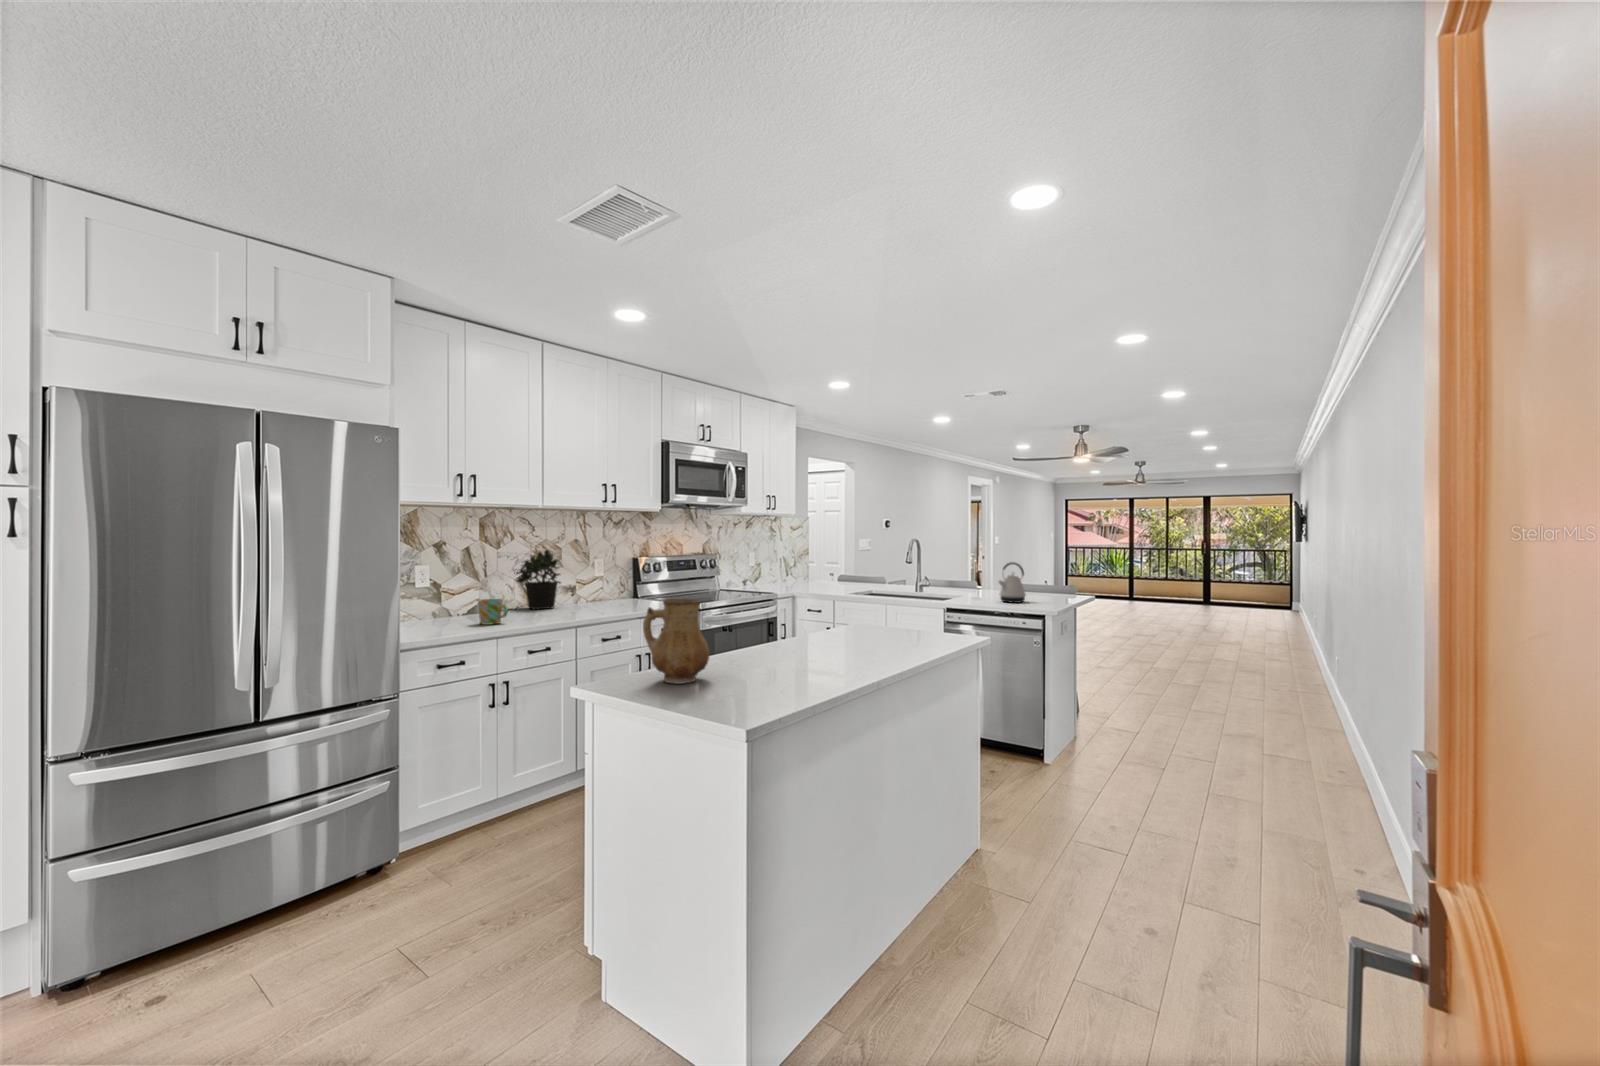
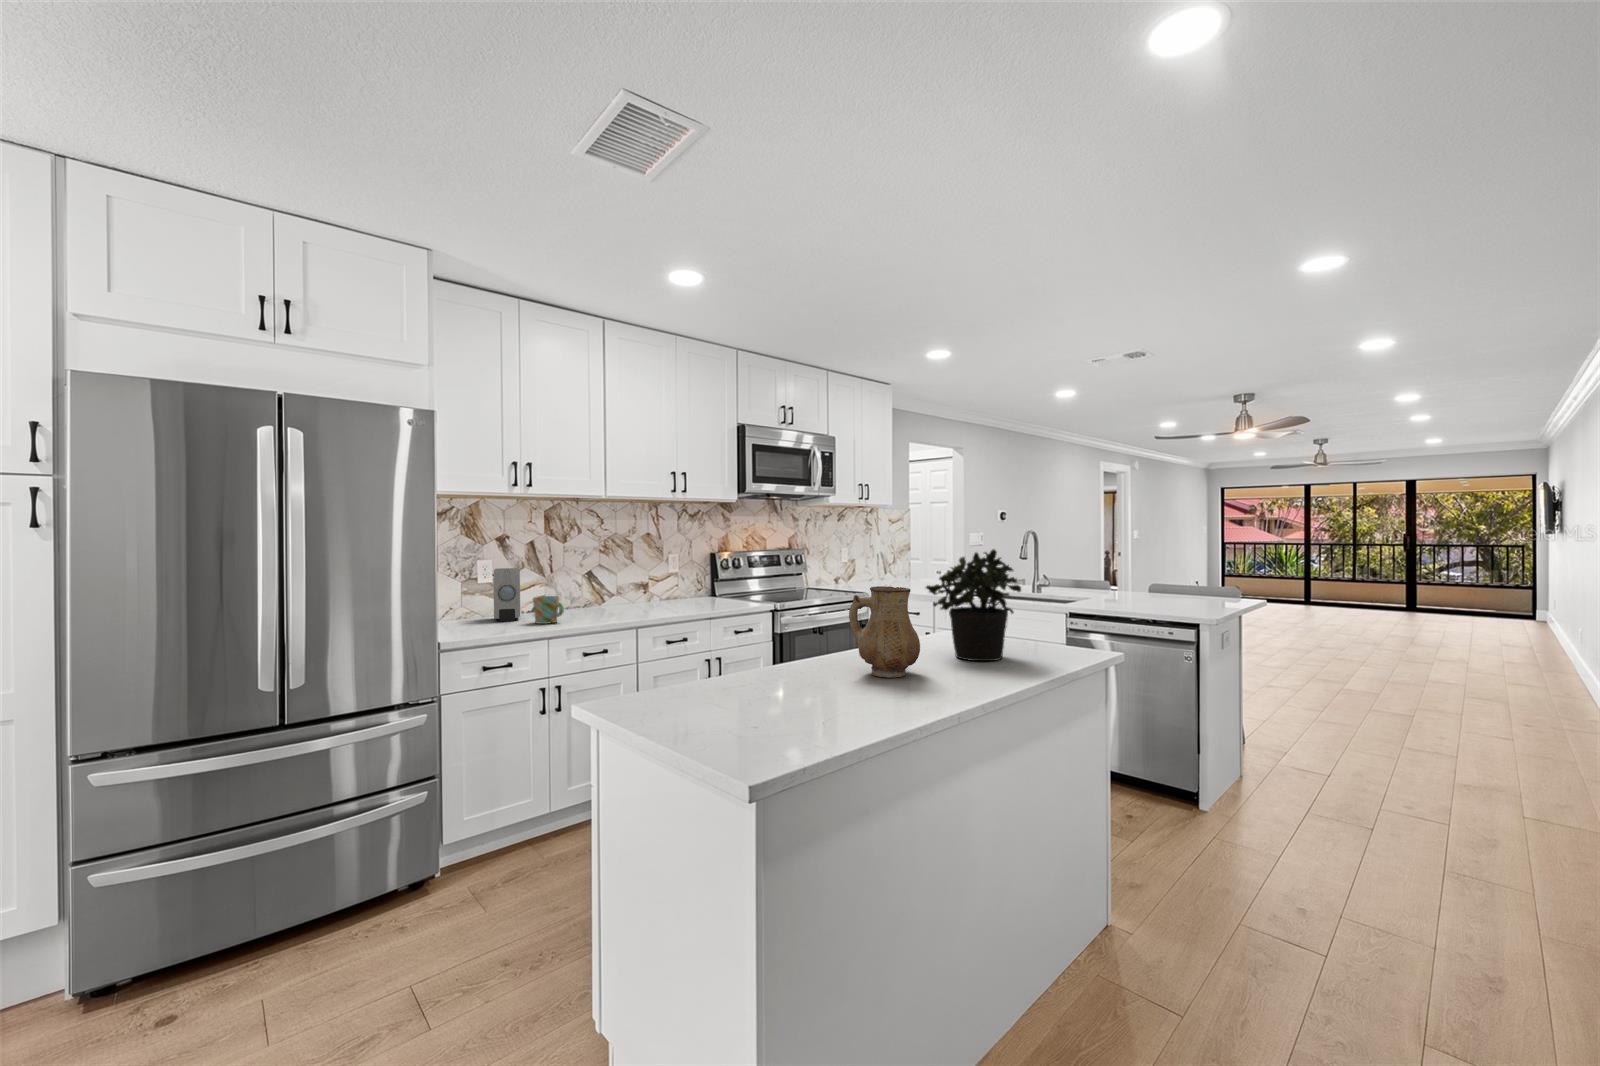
potted plant: present [514,550,561,609] -> present [926,549,1021,661]
kettle: present [998,562,1026,603] -> none [1132,558,1170,607]
soap dispenser: none [434,573,463,623] -> present [494,568,520,621]
ceramic pitcher: present [643,599,709,684] -> present [849,586,920,677]

